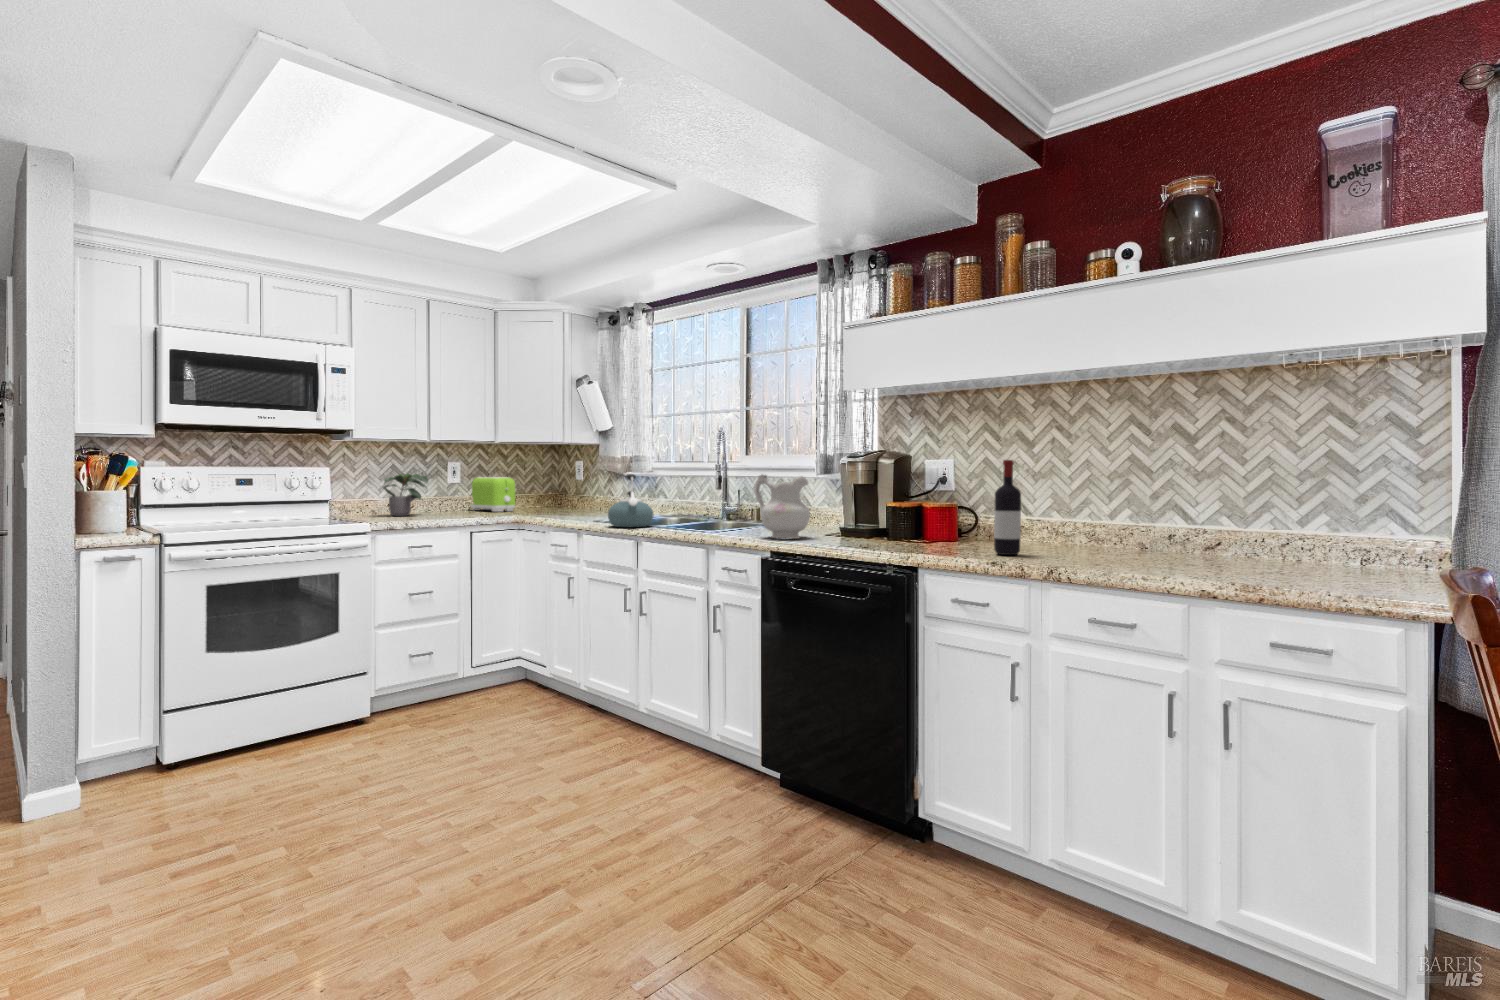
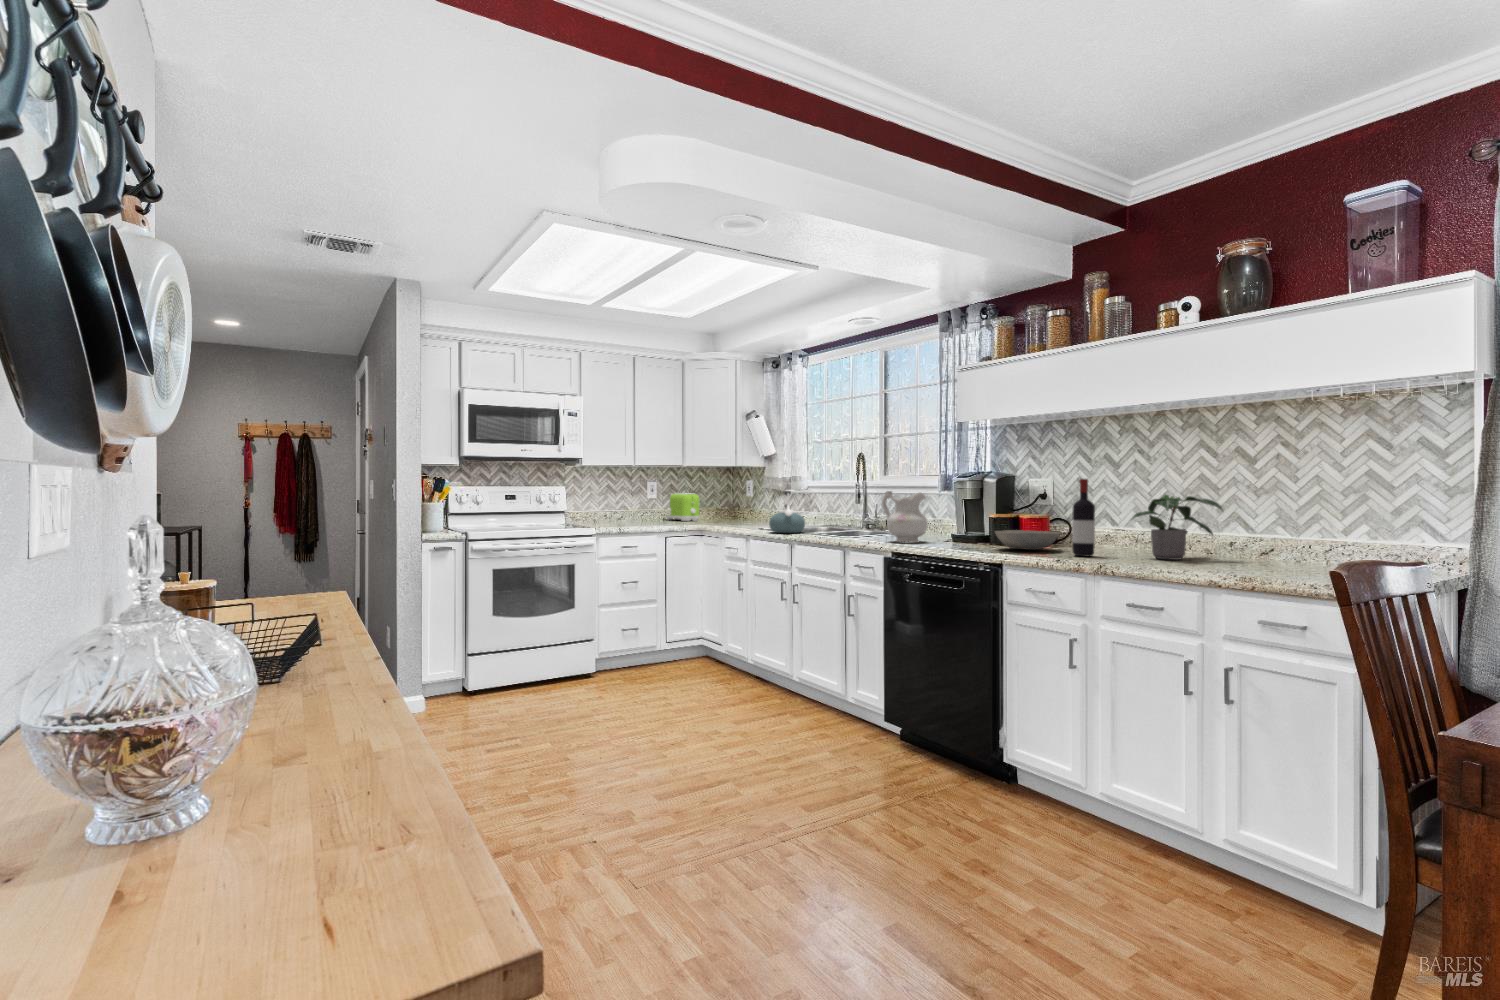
potted plant: present [383,473,428,516] -> present [1132,495,1222,560]
bowl: none [896,522,974,547] -> present [995,530,1059,550]

